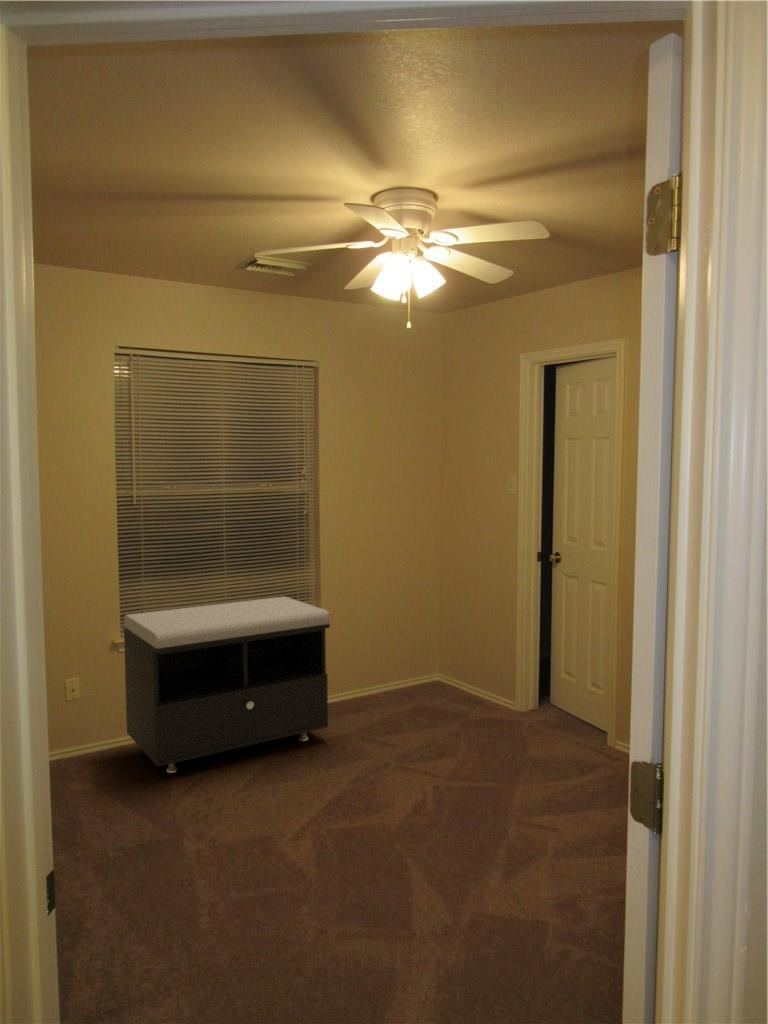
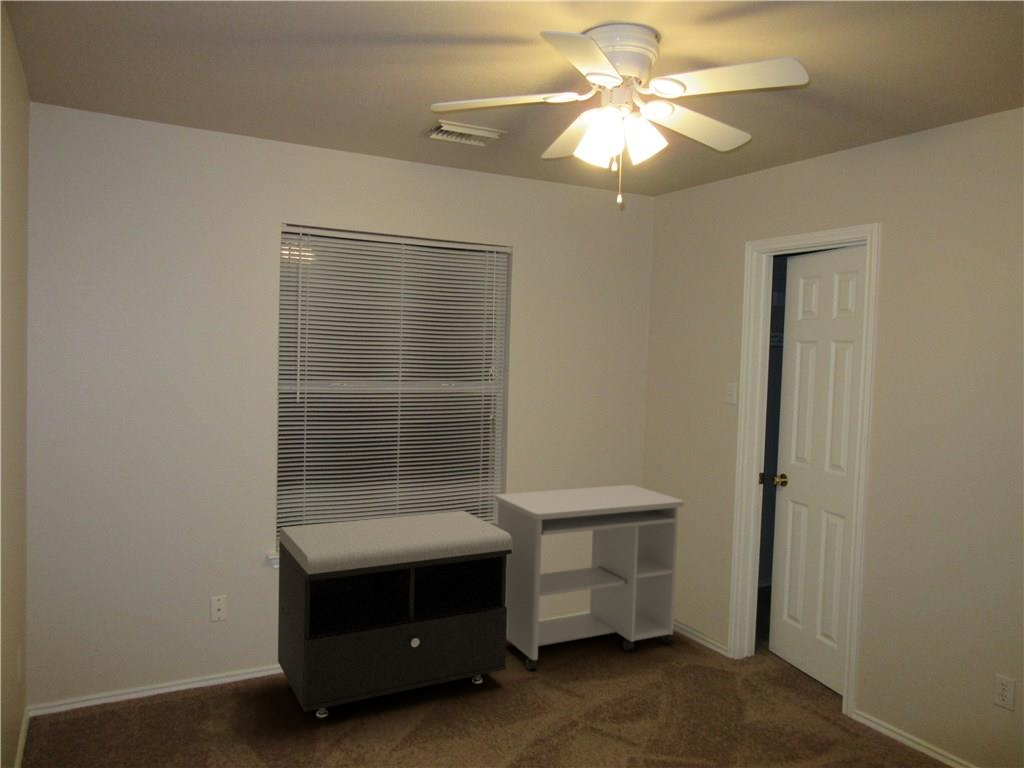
desk: none [312,570,475,729] -> present [495,485,684,670]

